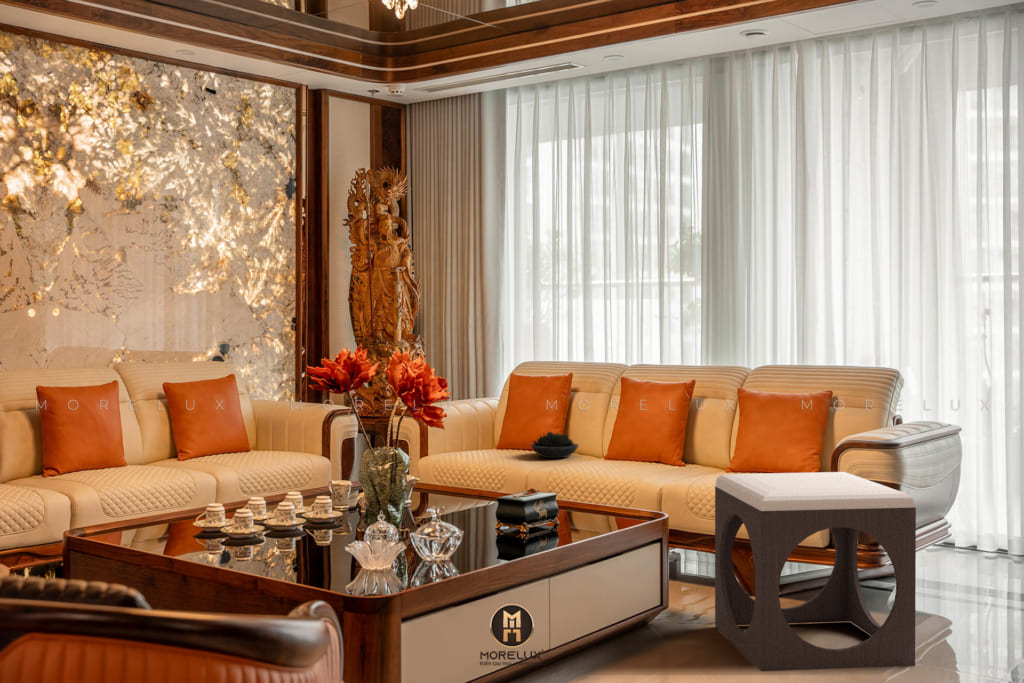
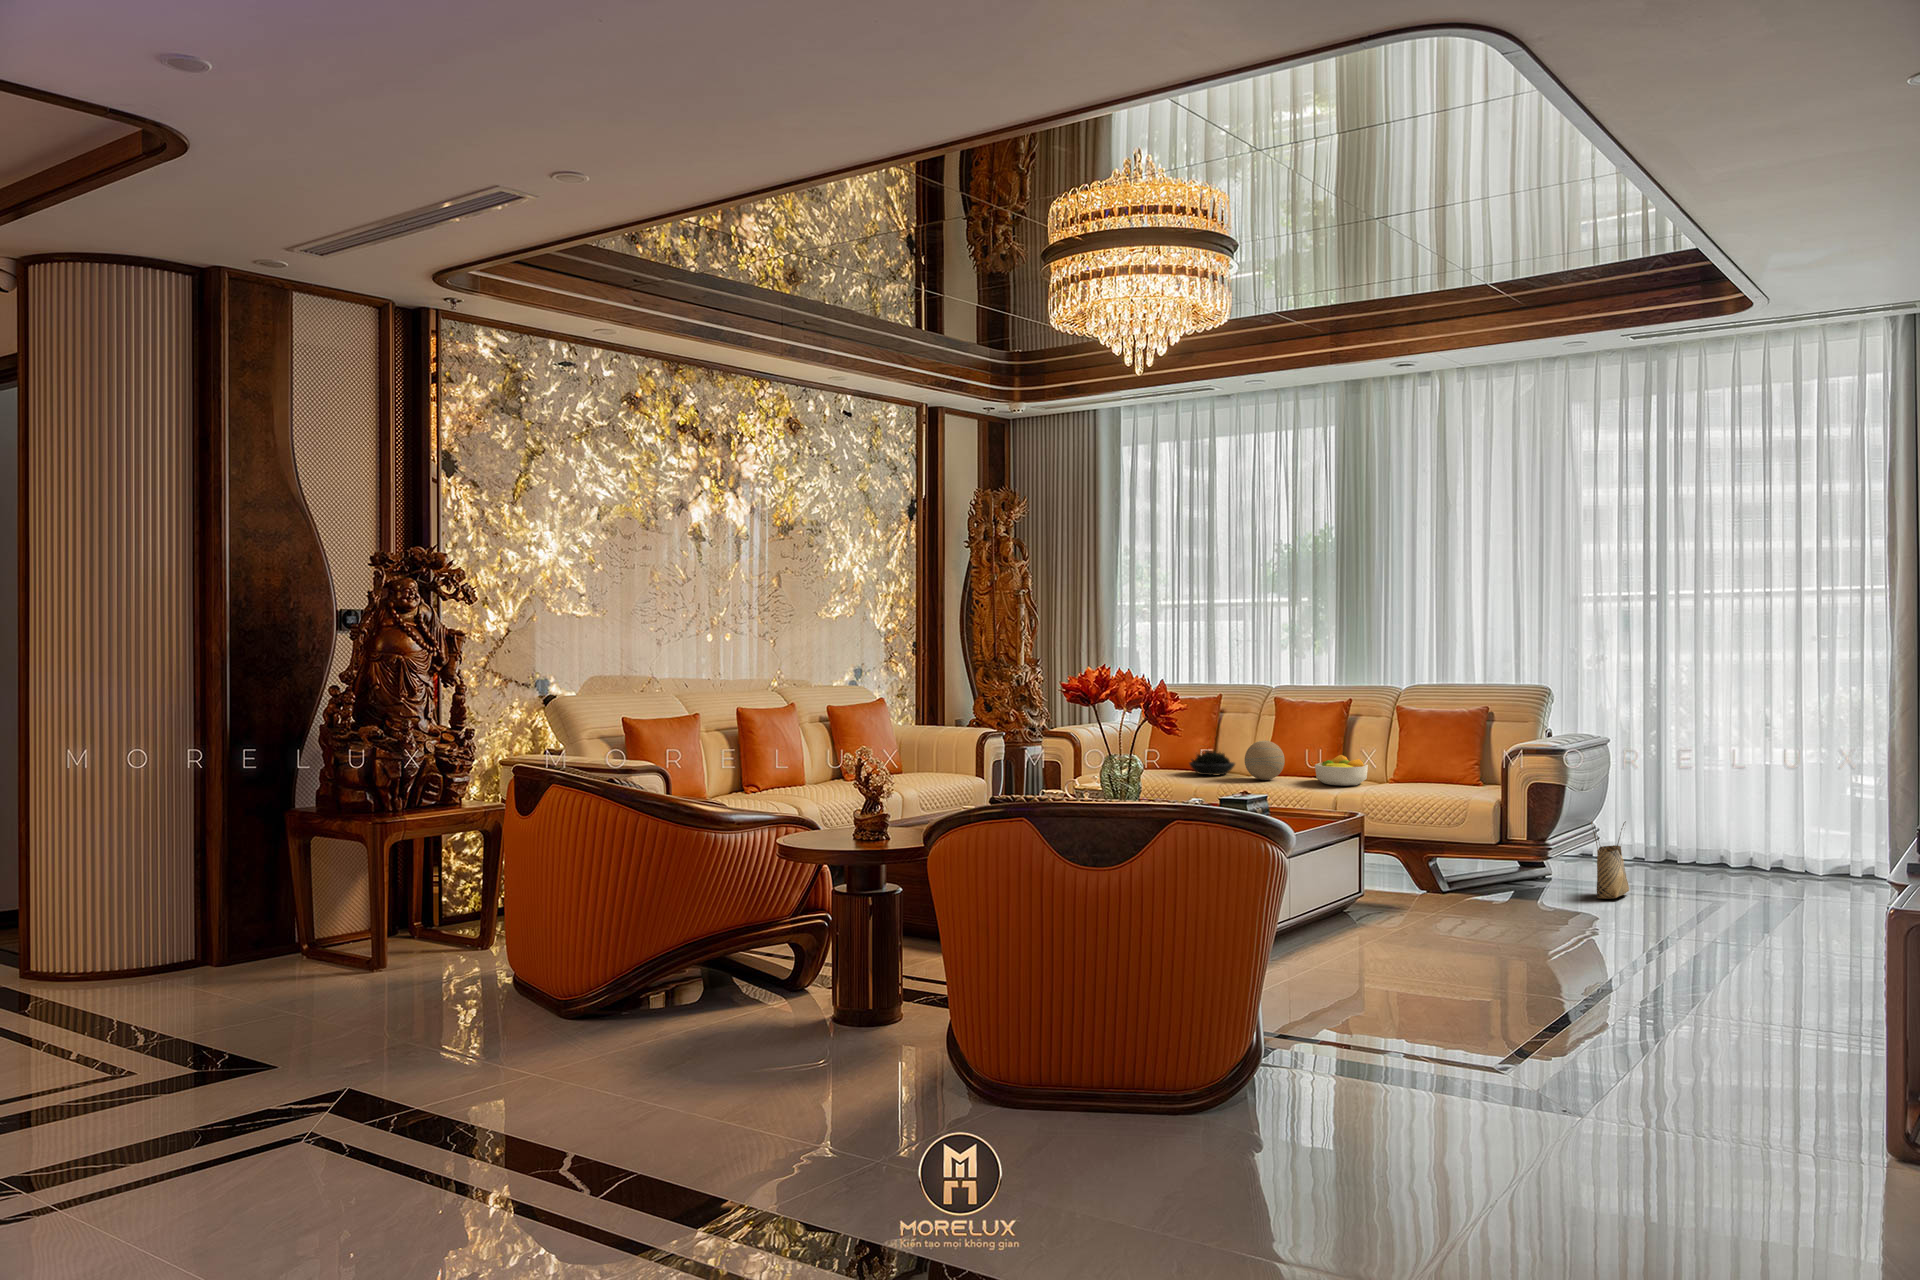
decorative orb: none [581,424,622,465] -> present [1245,741,1285,780]
fruit bowl: none [649,440,705,475] -> present [1315,755,1368,786]
footstool: present [715,472,916,671] -> none [1401,773,1588,936]
woven basket: none [933,519,974,606] -> present [1591,821,1629,899]

